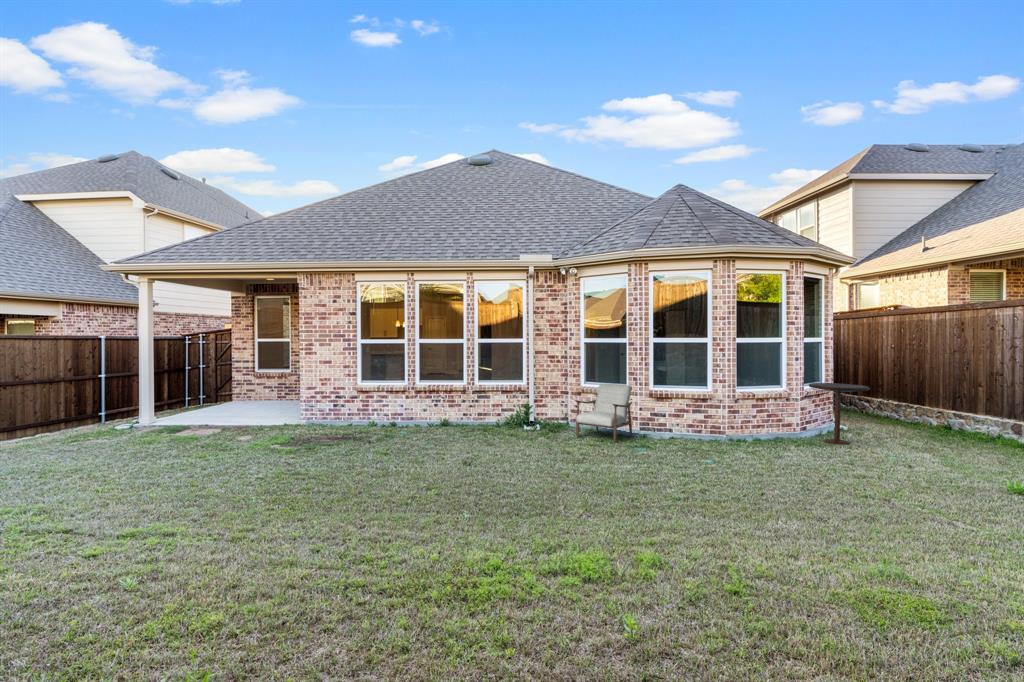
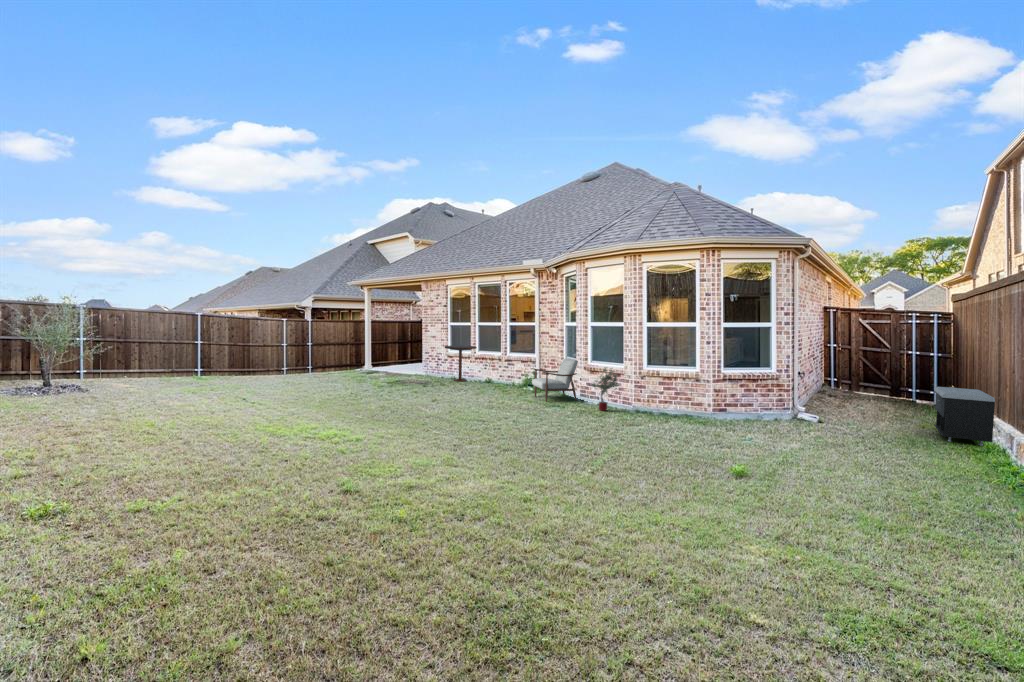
pedestal table: present [809,383,870,444] -> present [445,346,477,382]
storage bench: none [908,388,976,433] -> present [934,387,995,445]
potted tree: none [677,392,723,445] -> present [593,368,619,411]

